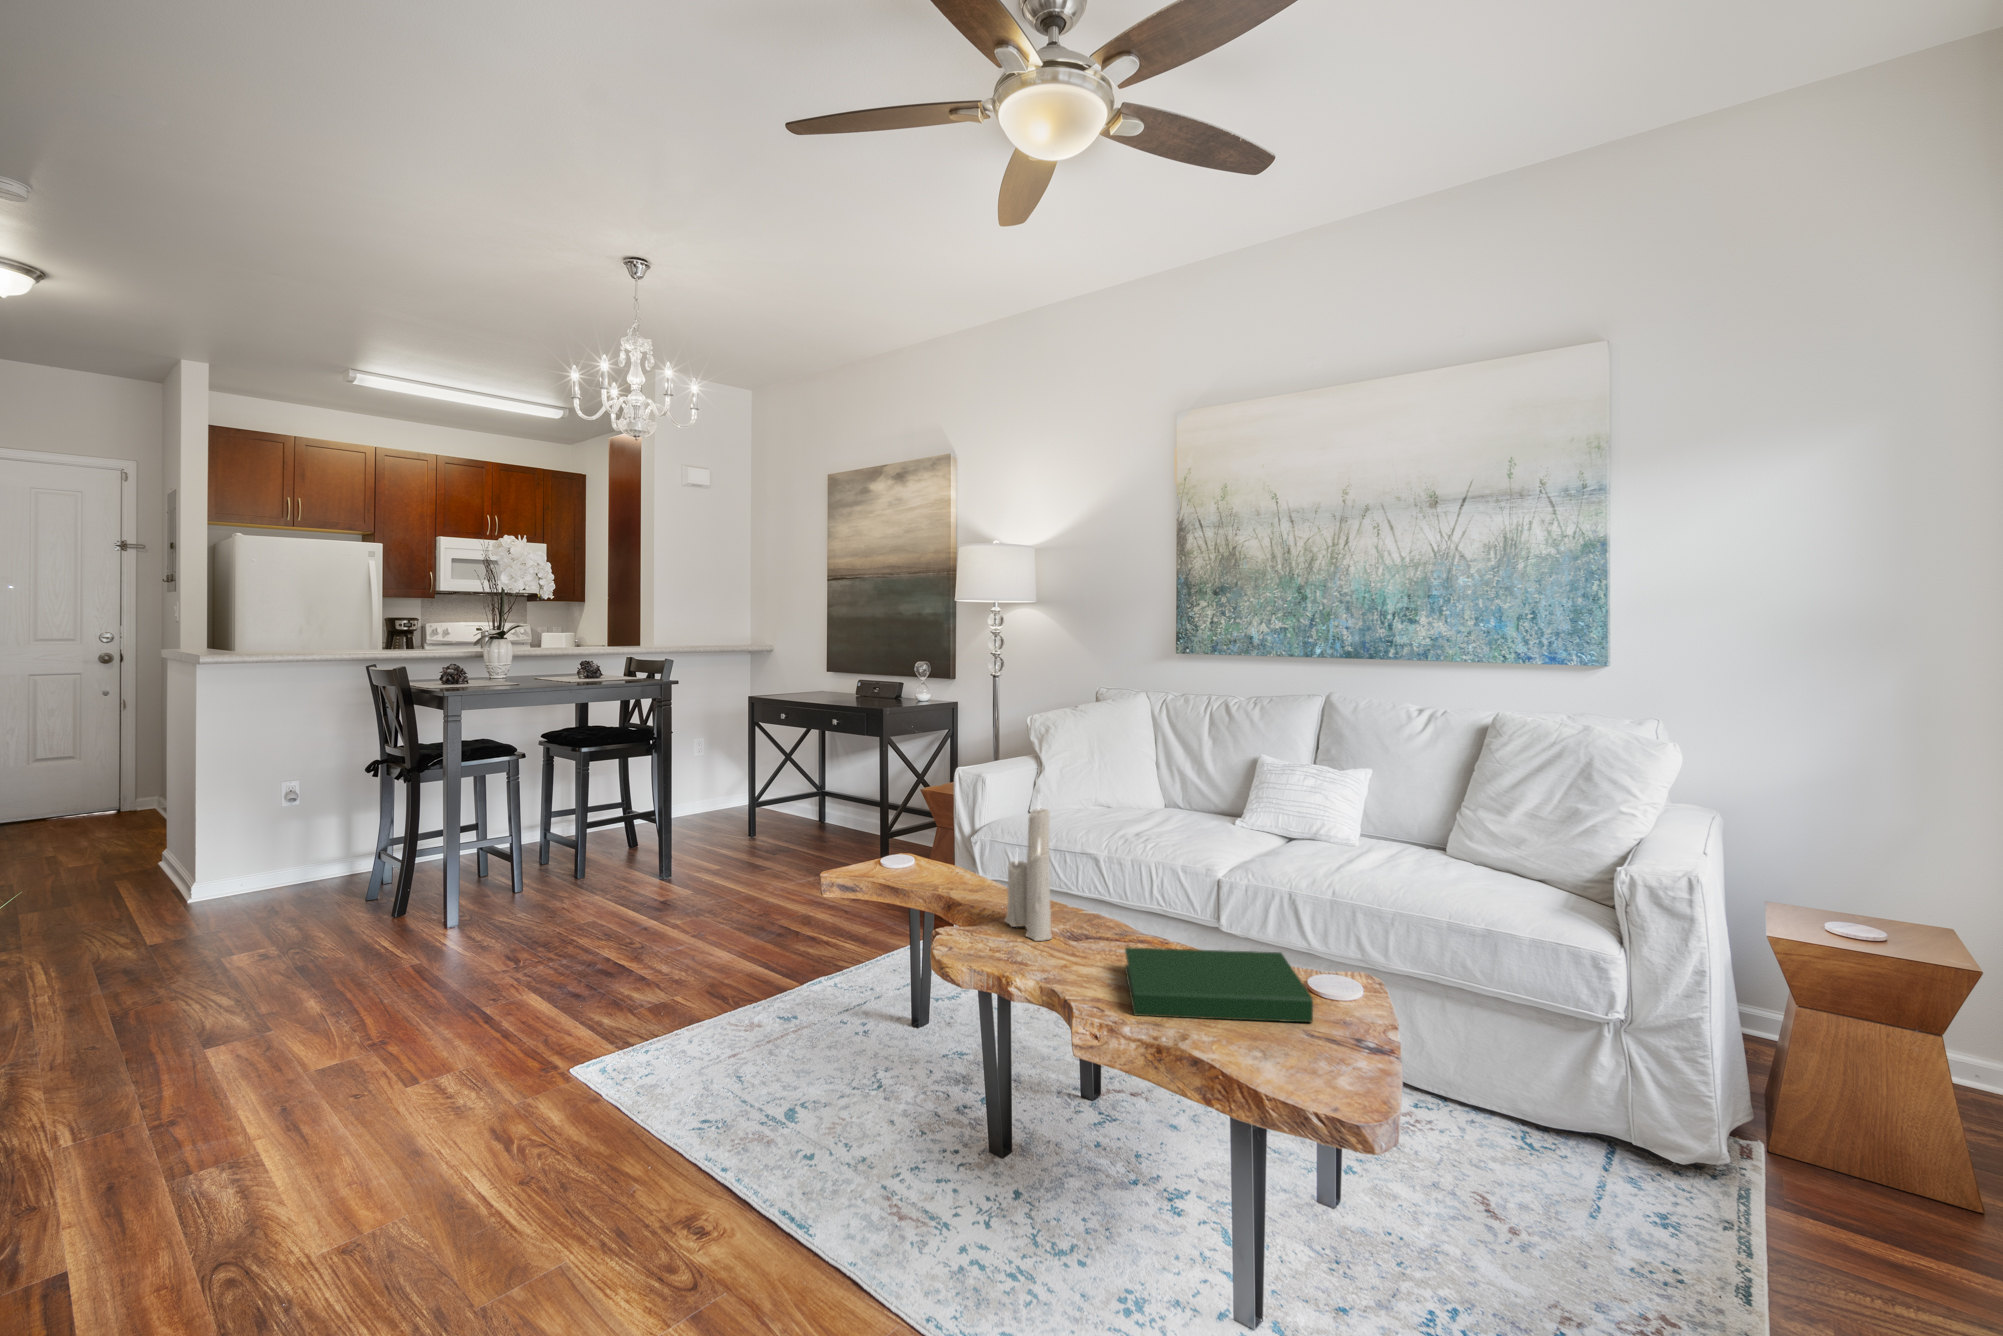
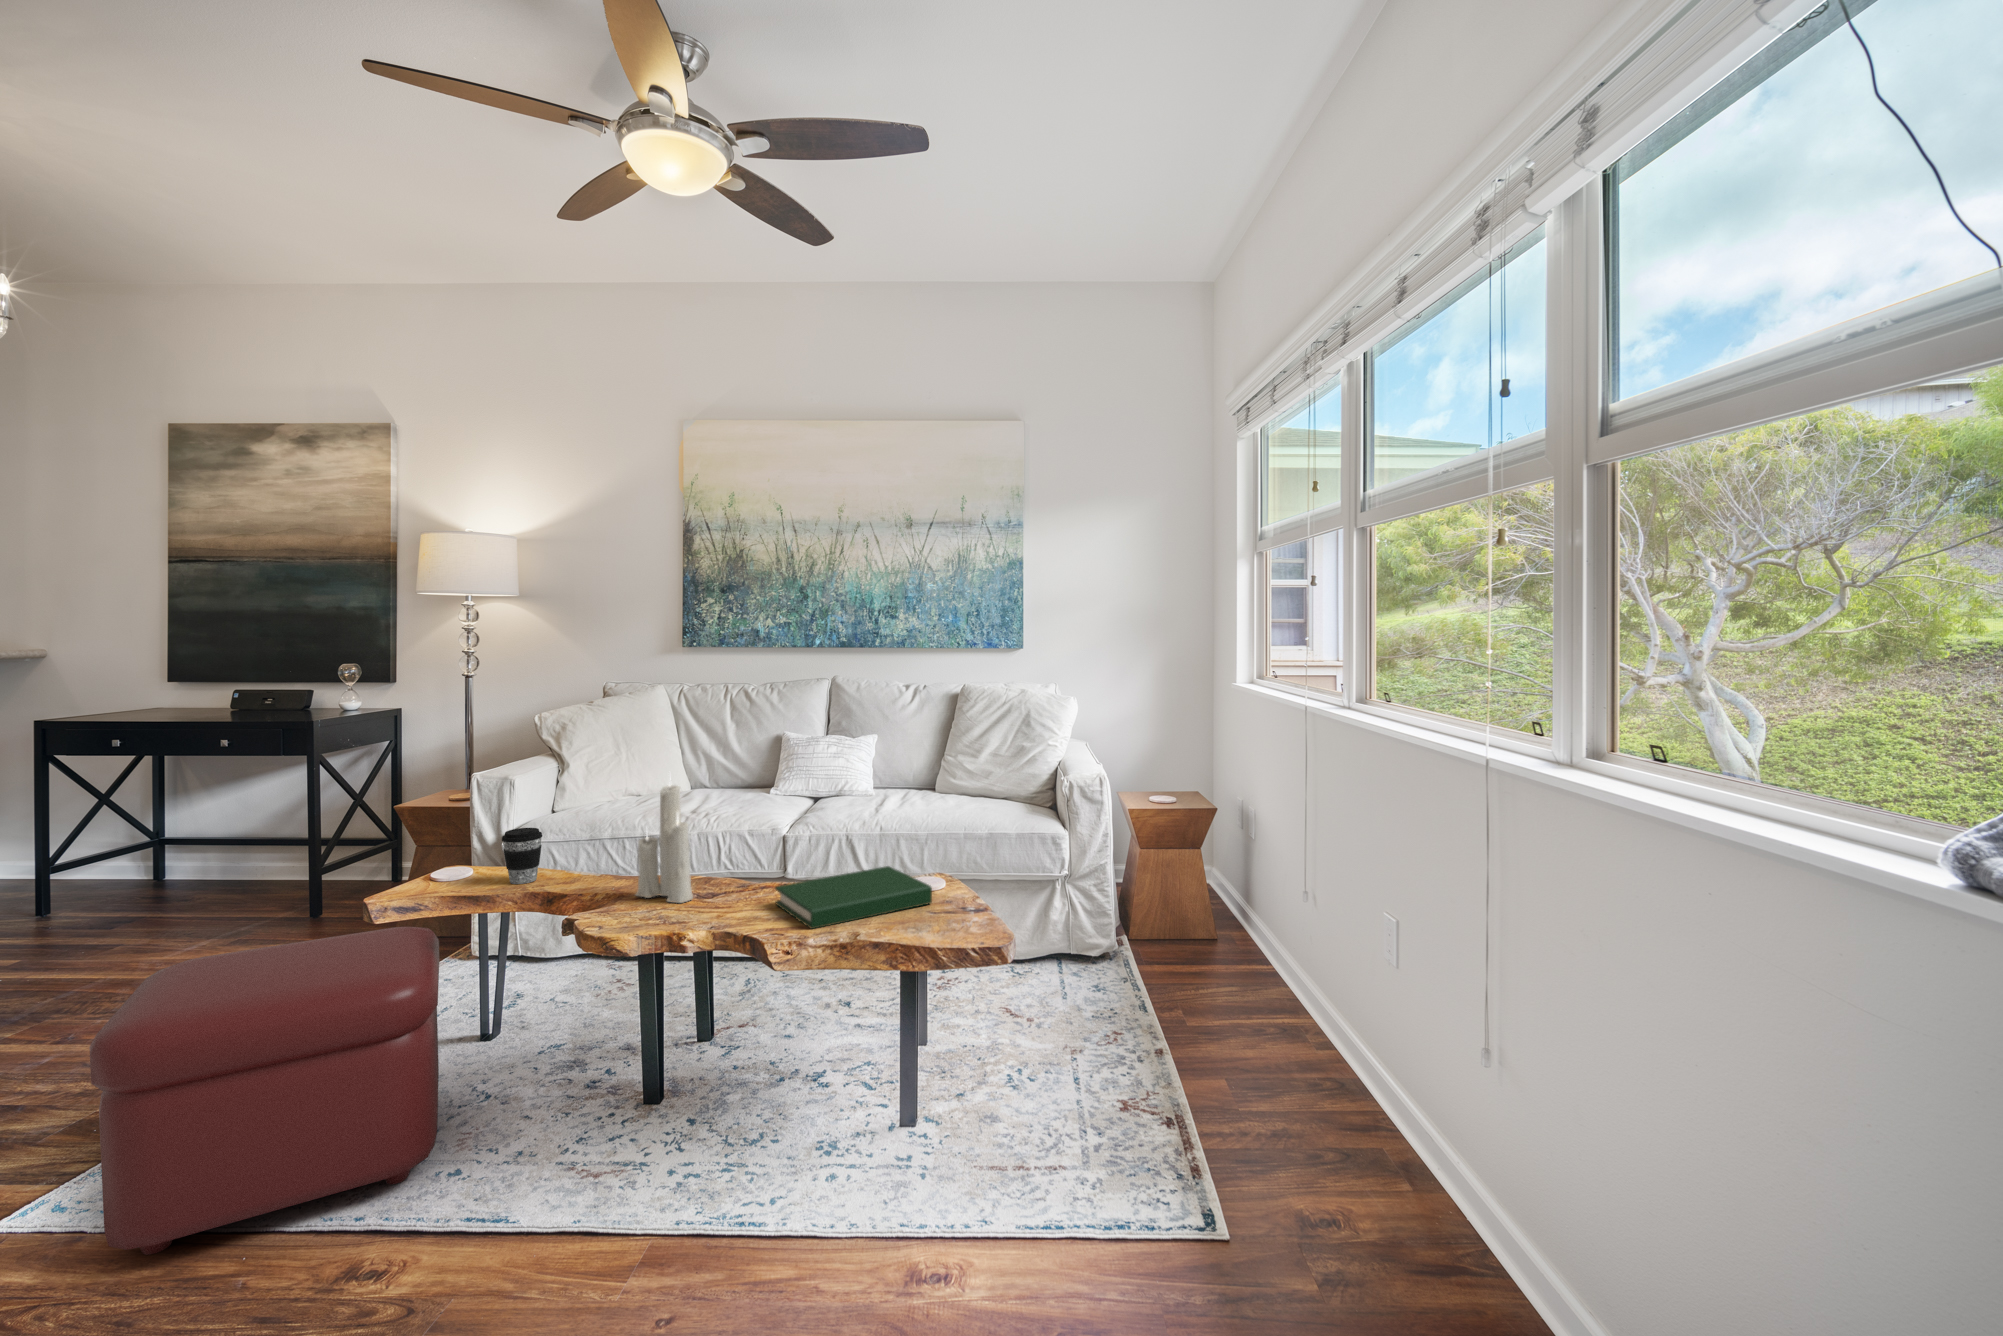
coffee cup: none [920,829,955,884] -> present [502,828,542,884]
ottoman: none [596,898,854,1141] -> present [89,927,439,1255]

